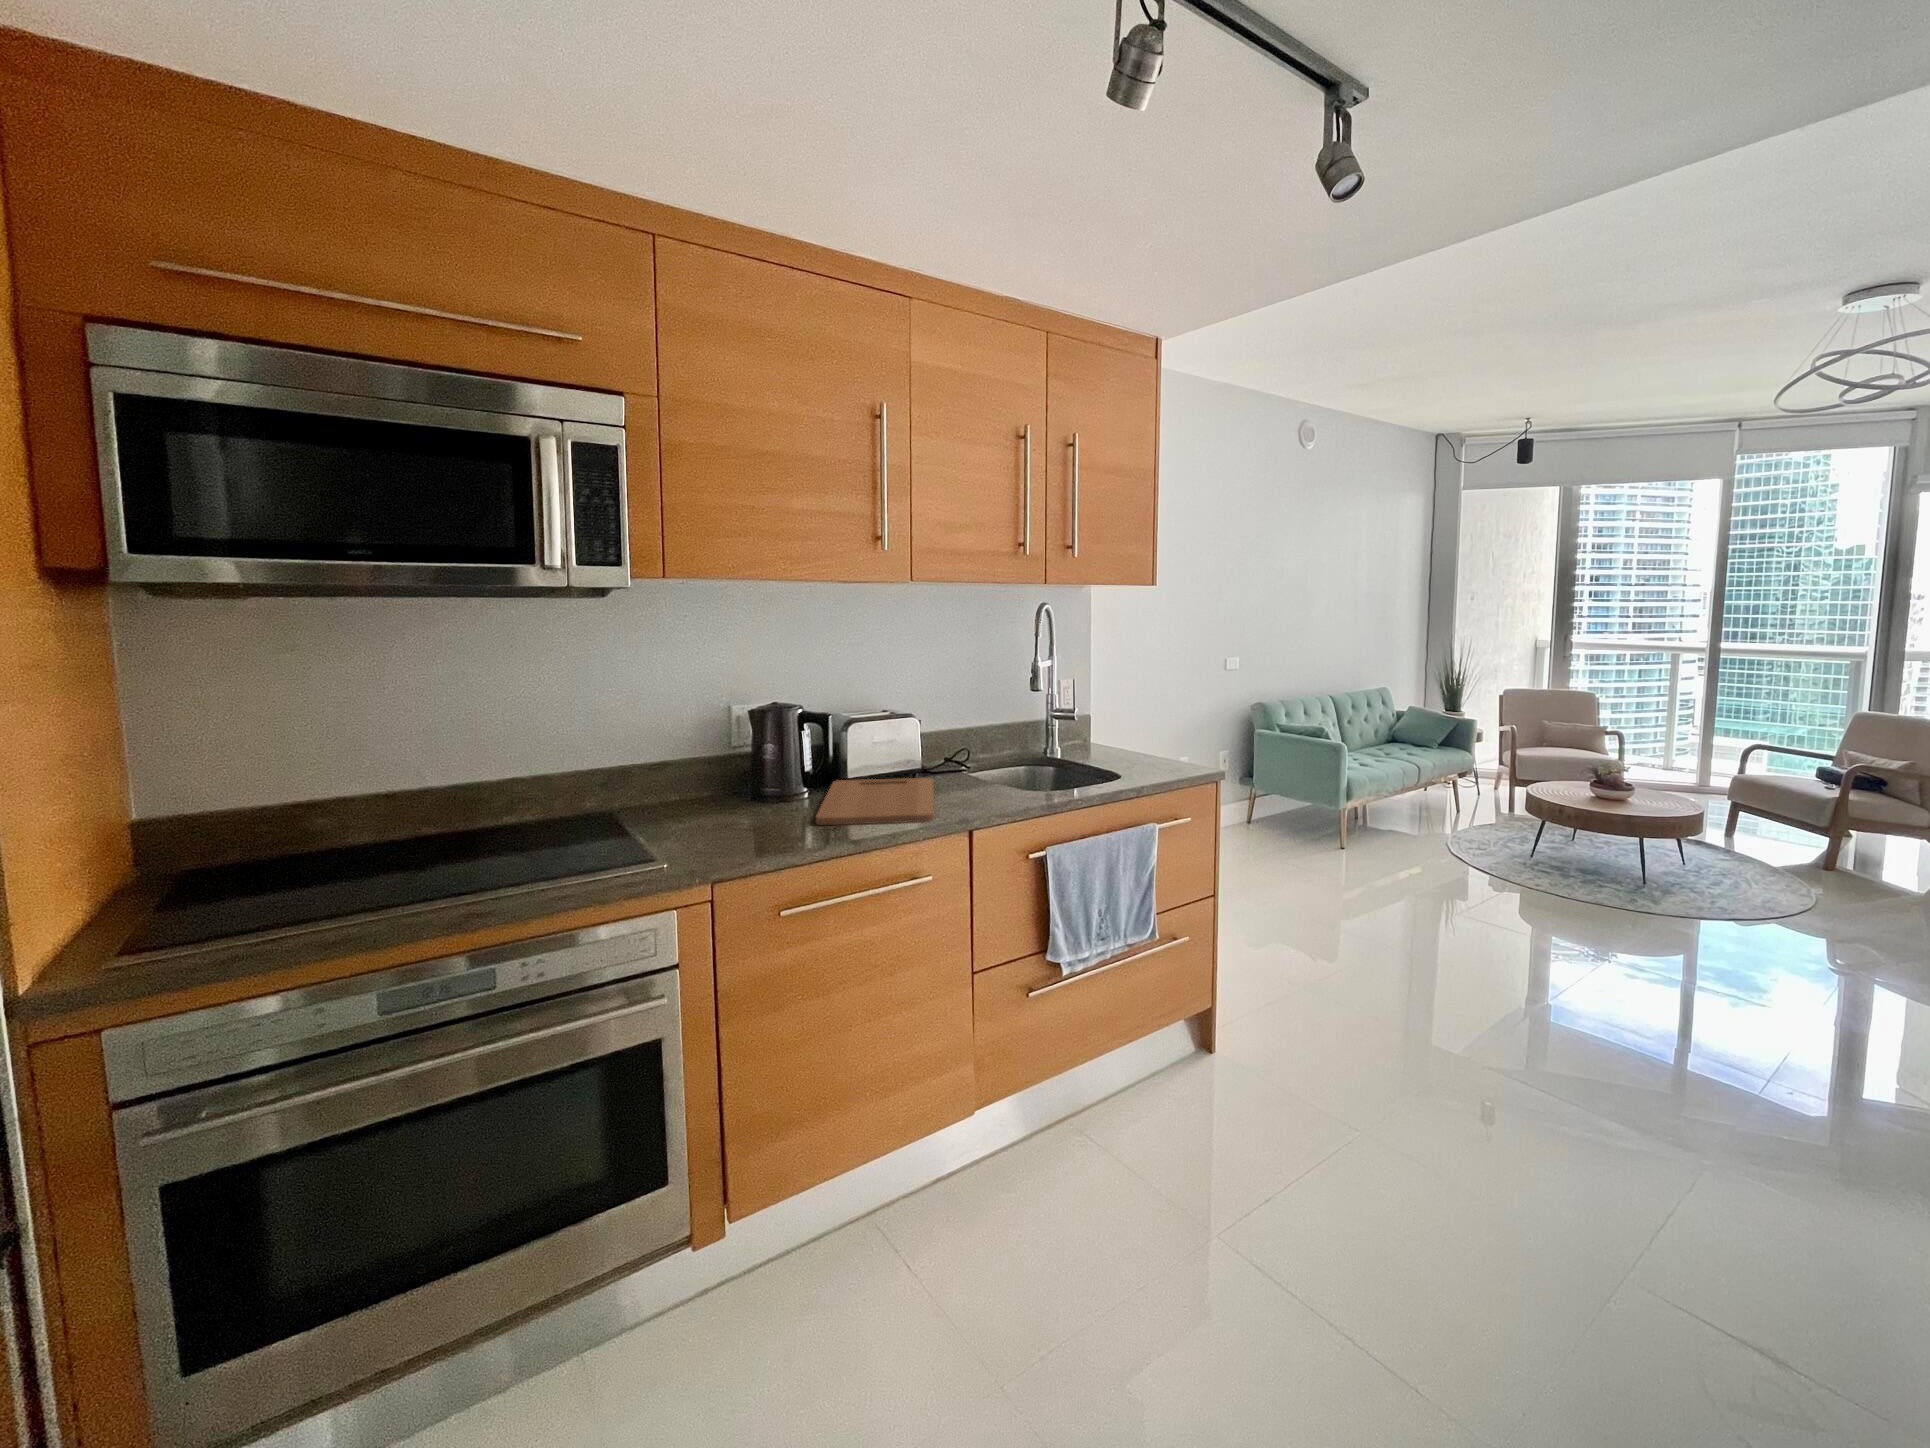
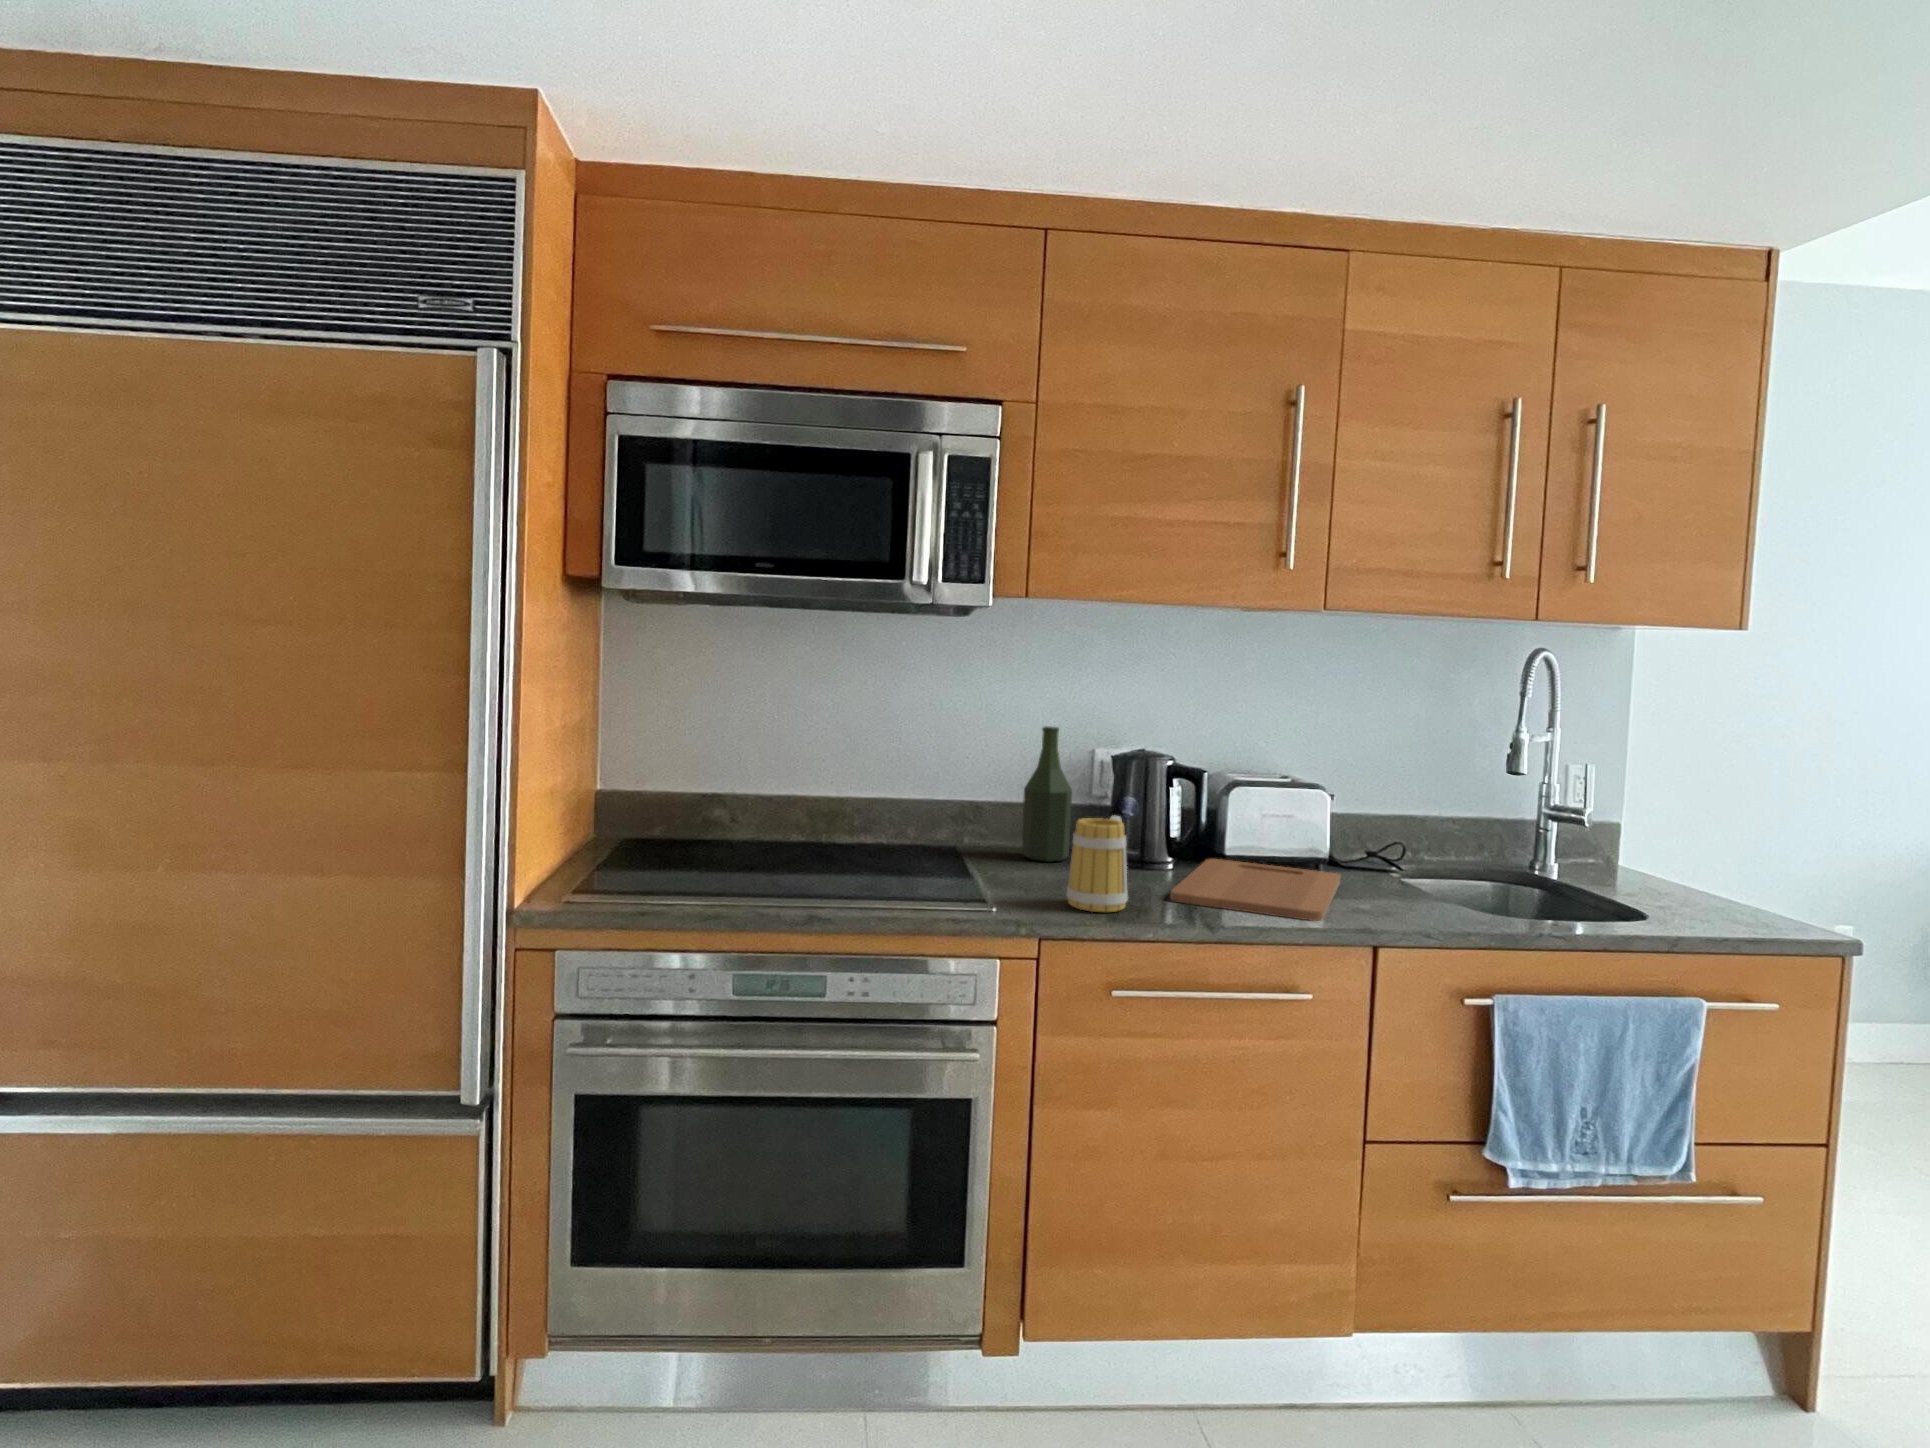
bottle: none [672,689,718,806] -> present [1022,726,1072,862]
mug: none [730,763,784,850] -> present [1067,815,1128,912]

